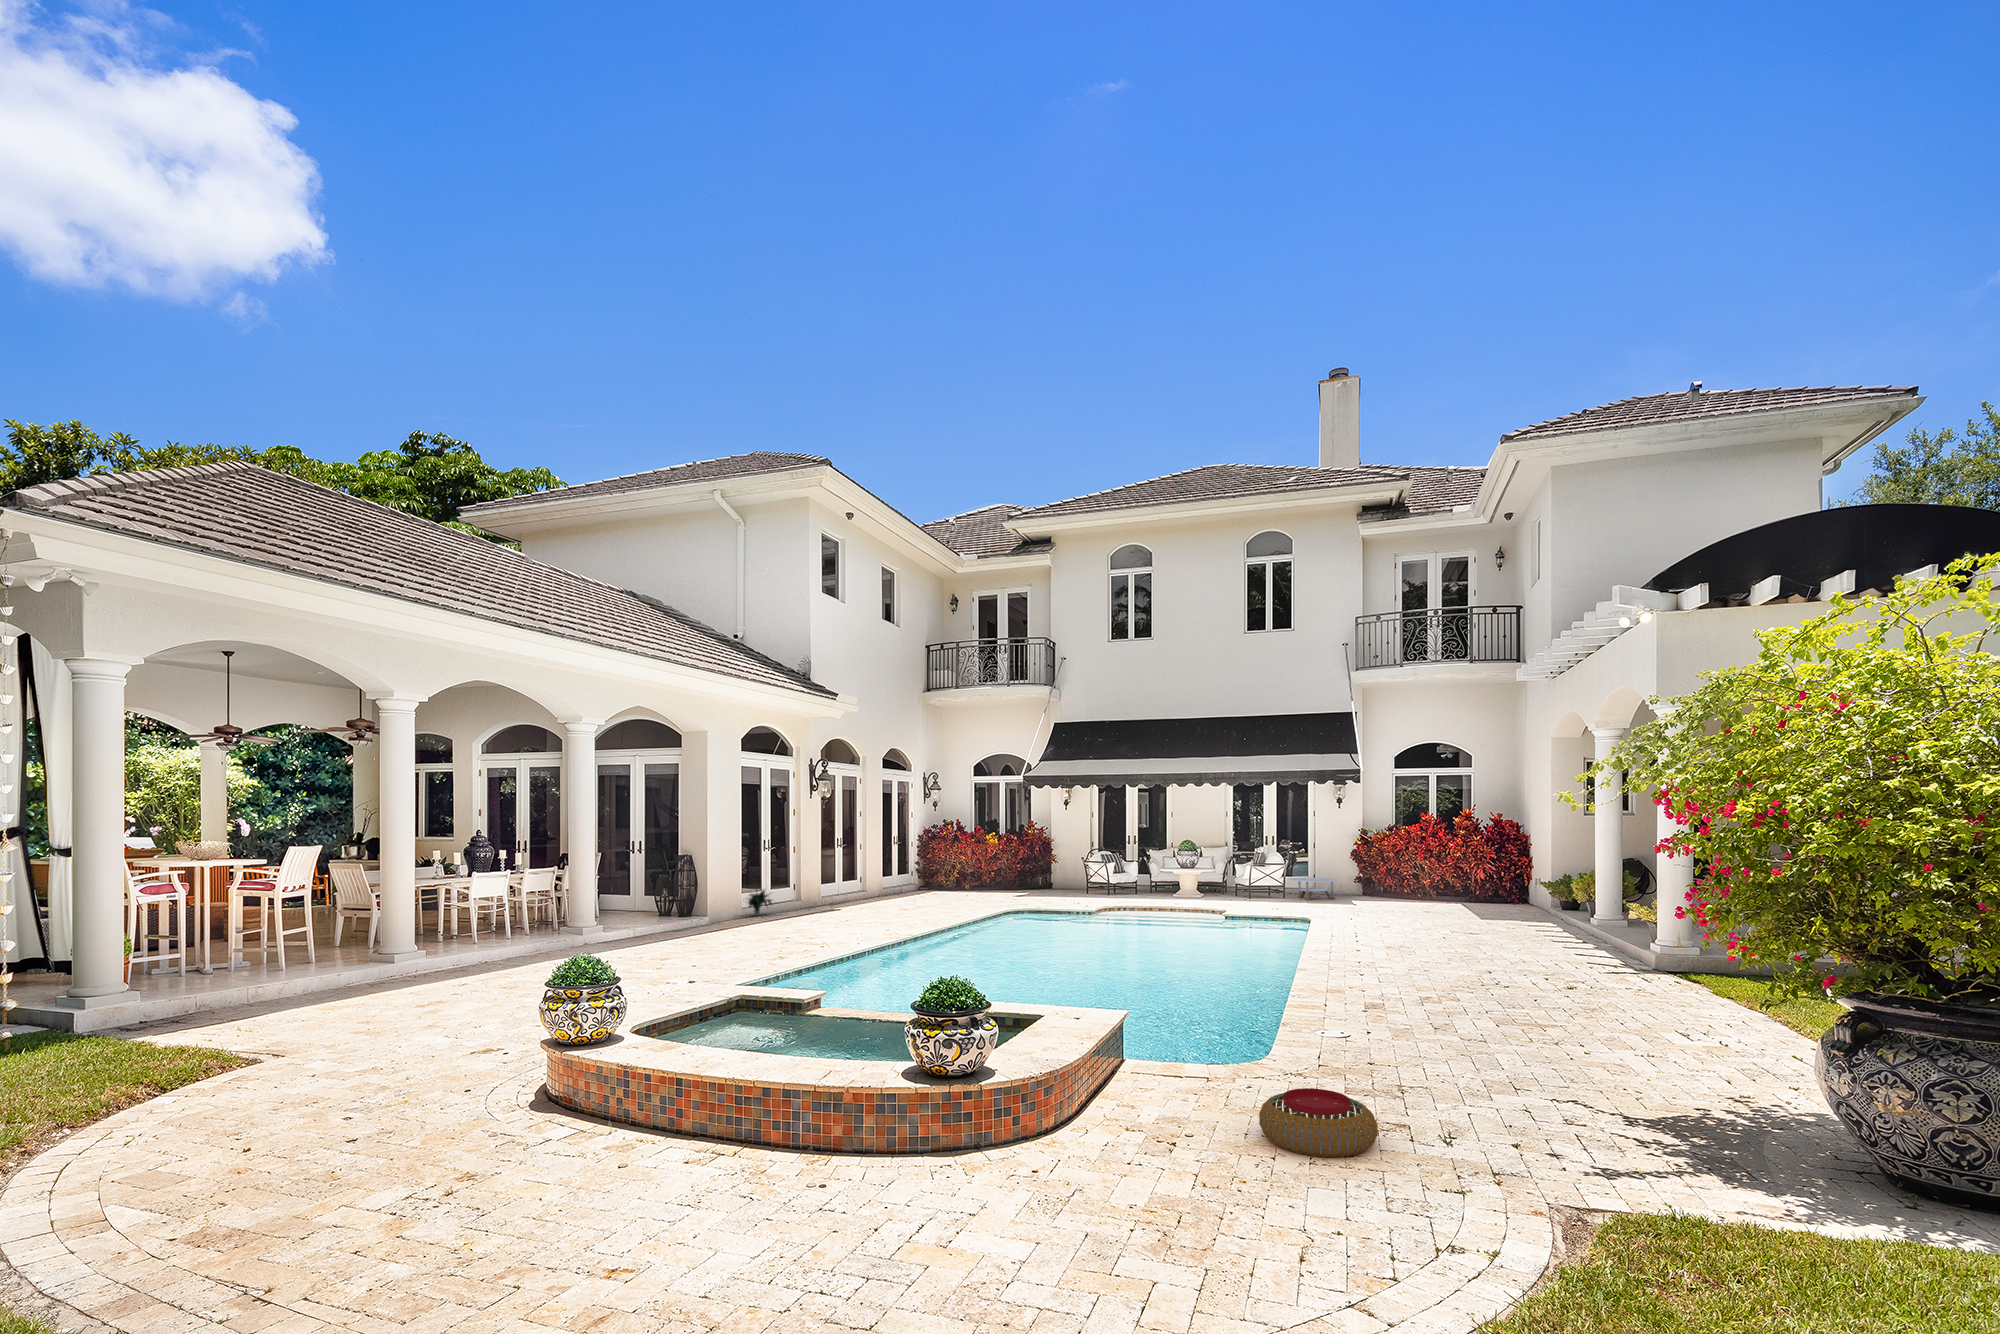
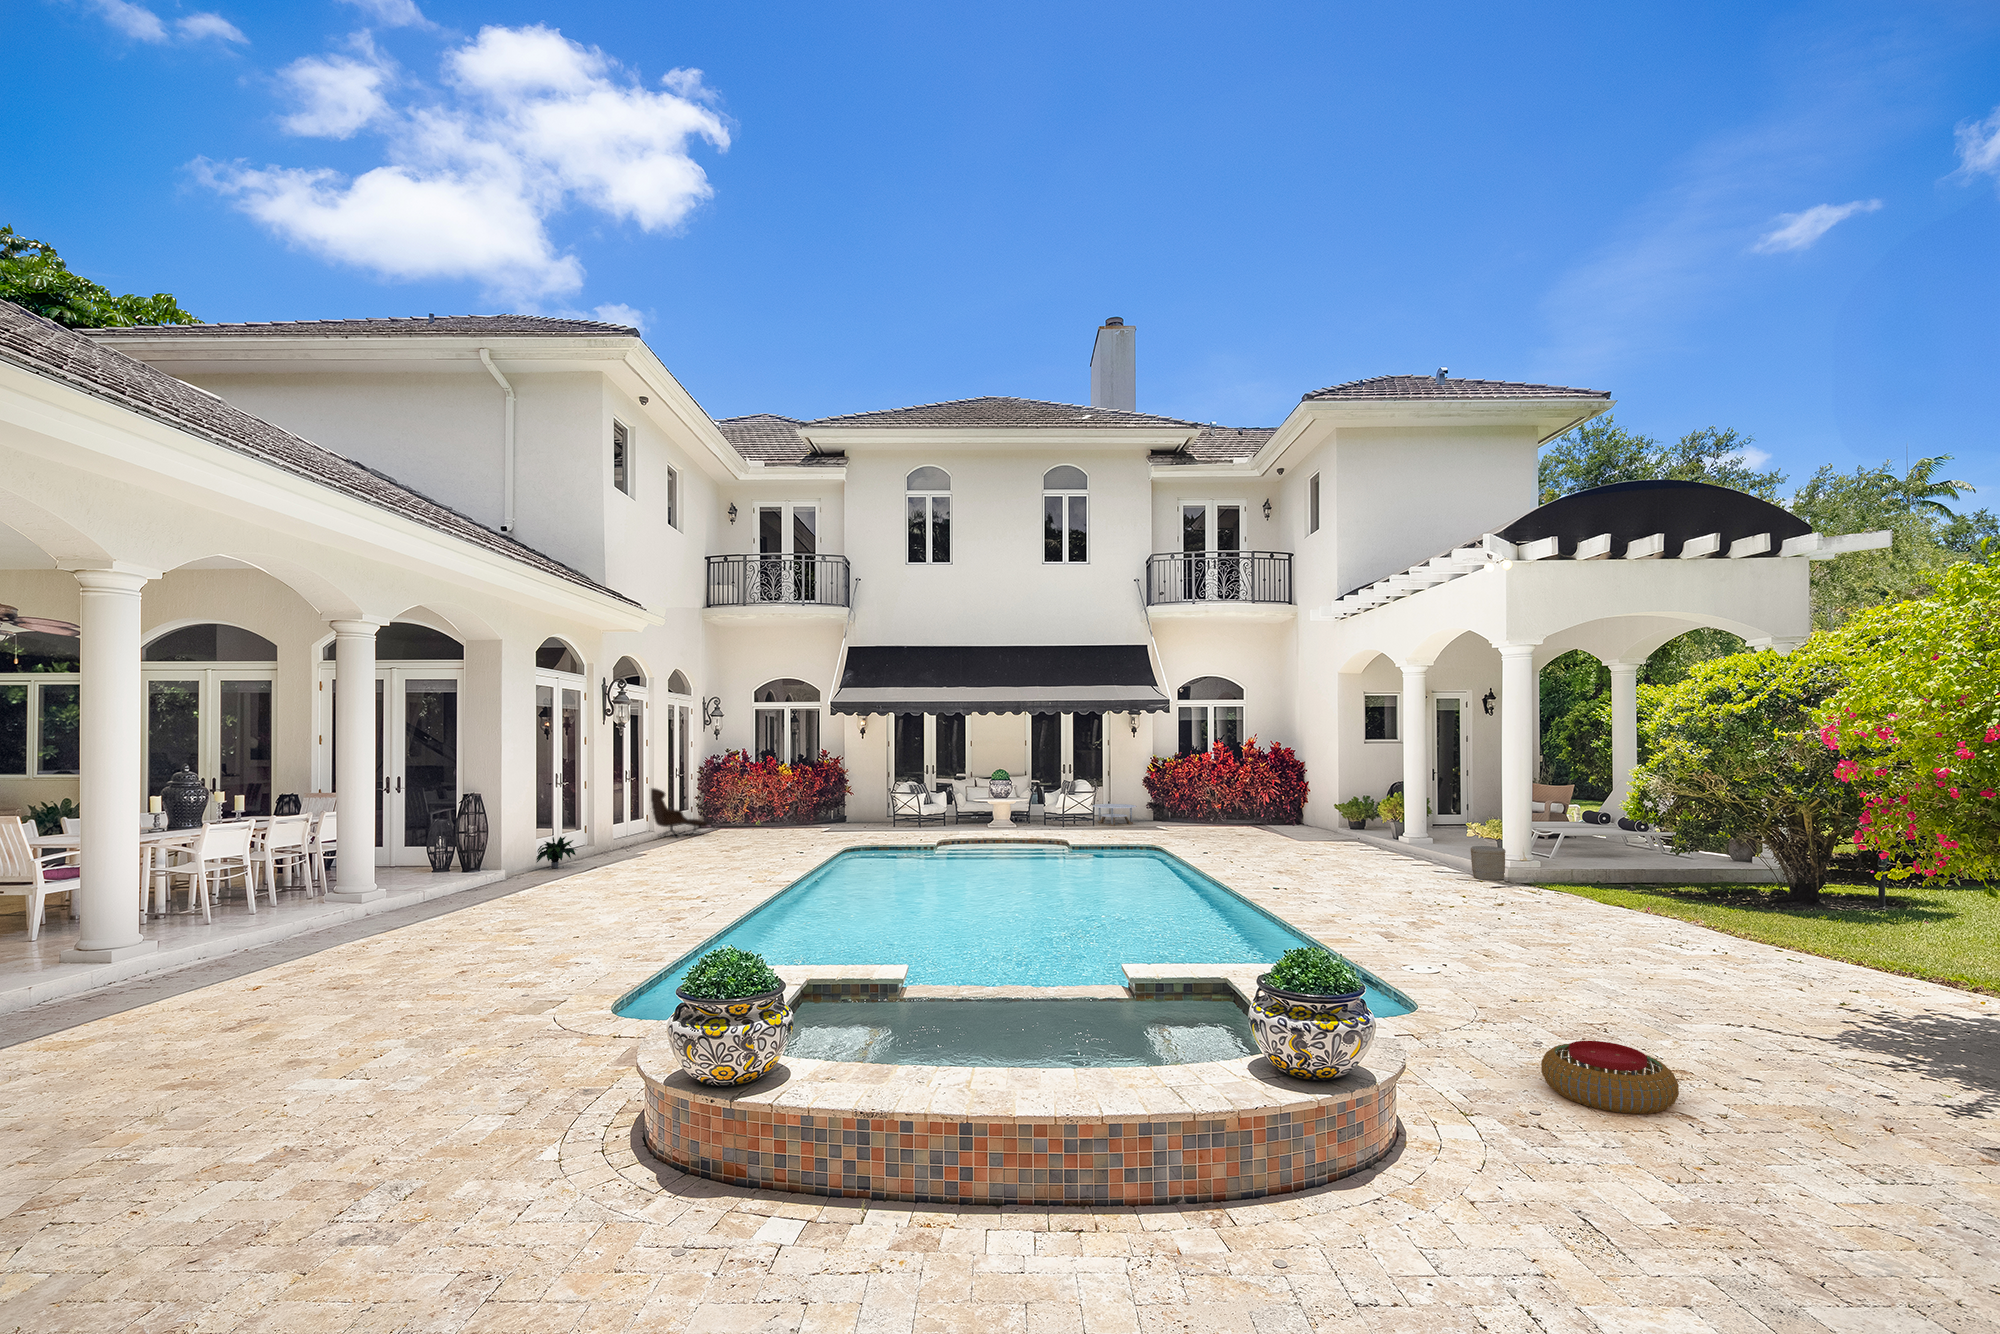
lounge chair: none [866,852,915,897] -> present [651,788,707,835]
woven basket: none [1618,929,1661,968] -> present [1471,846,1506,880]

